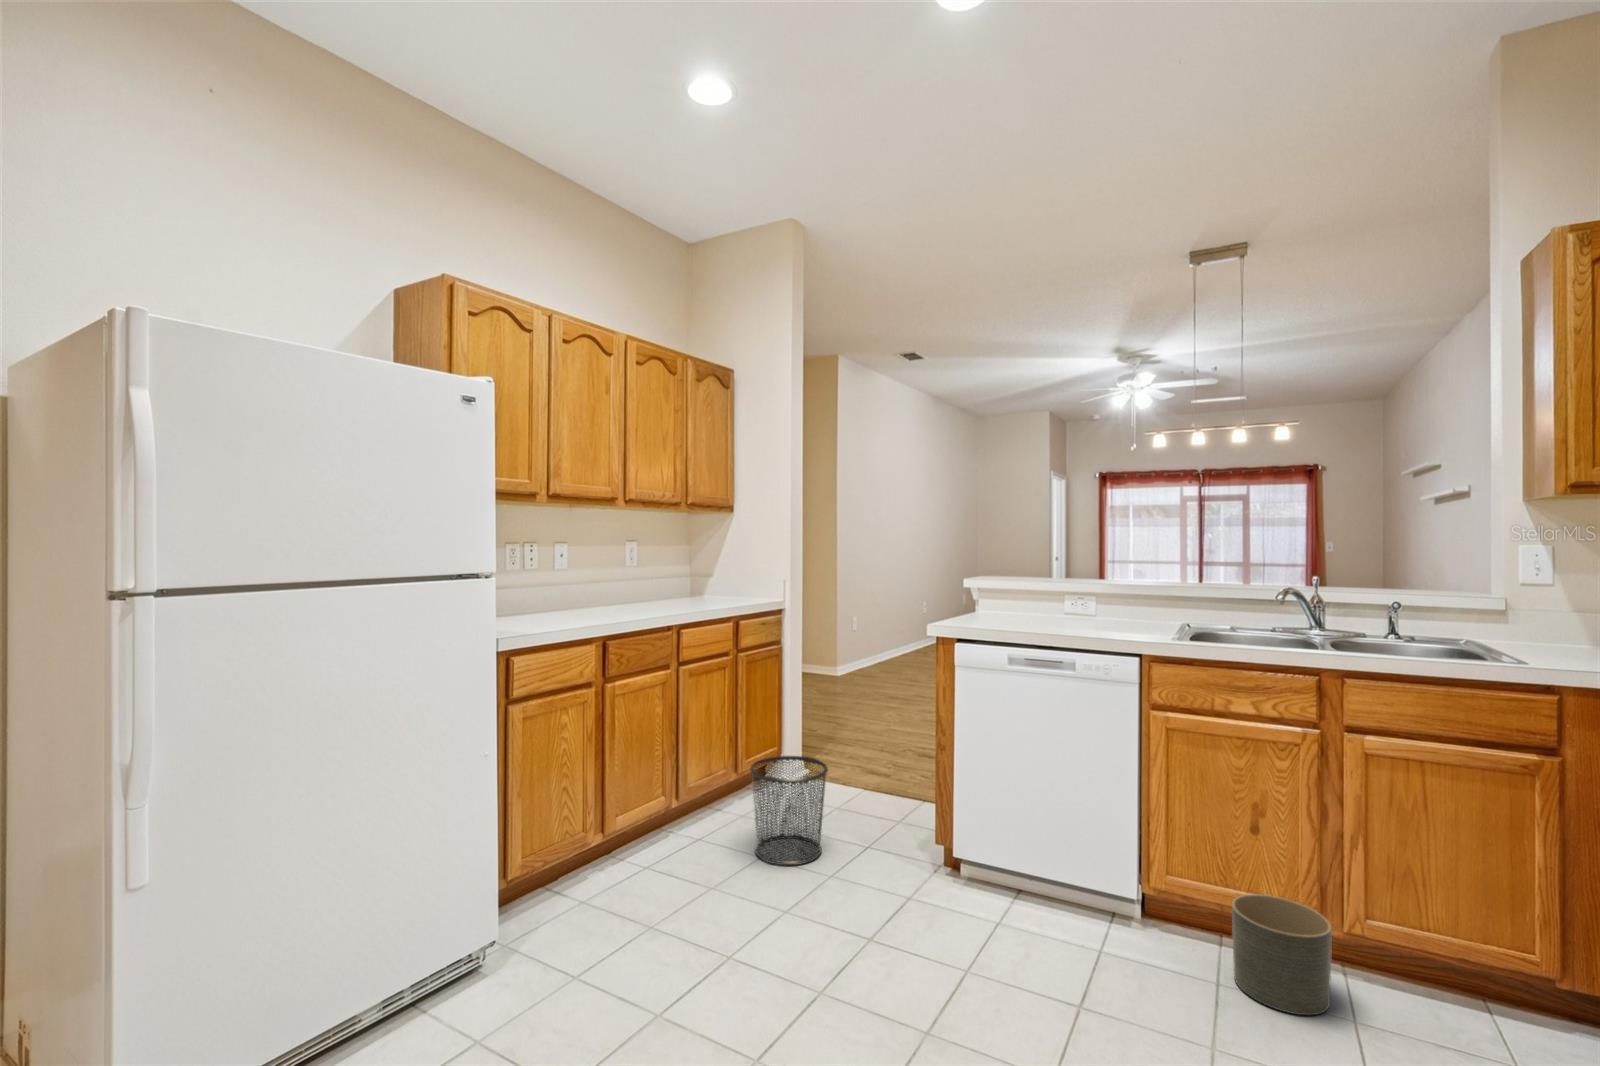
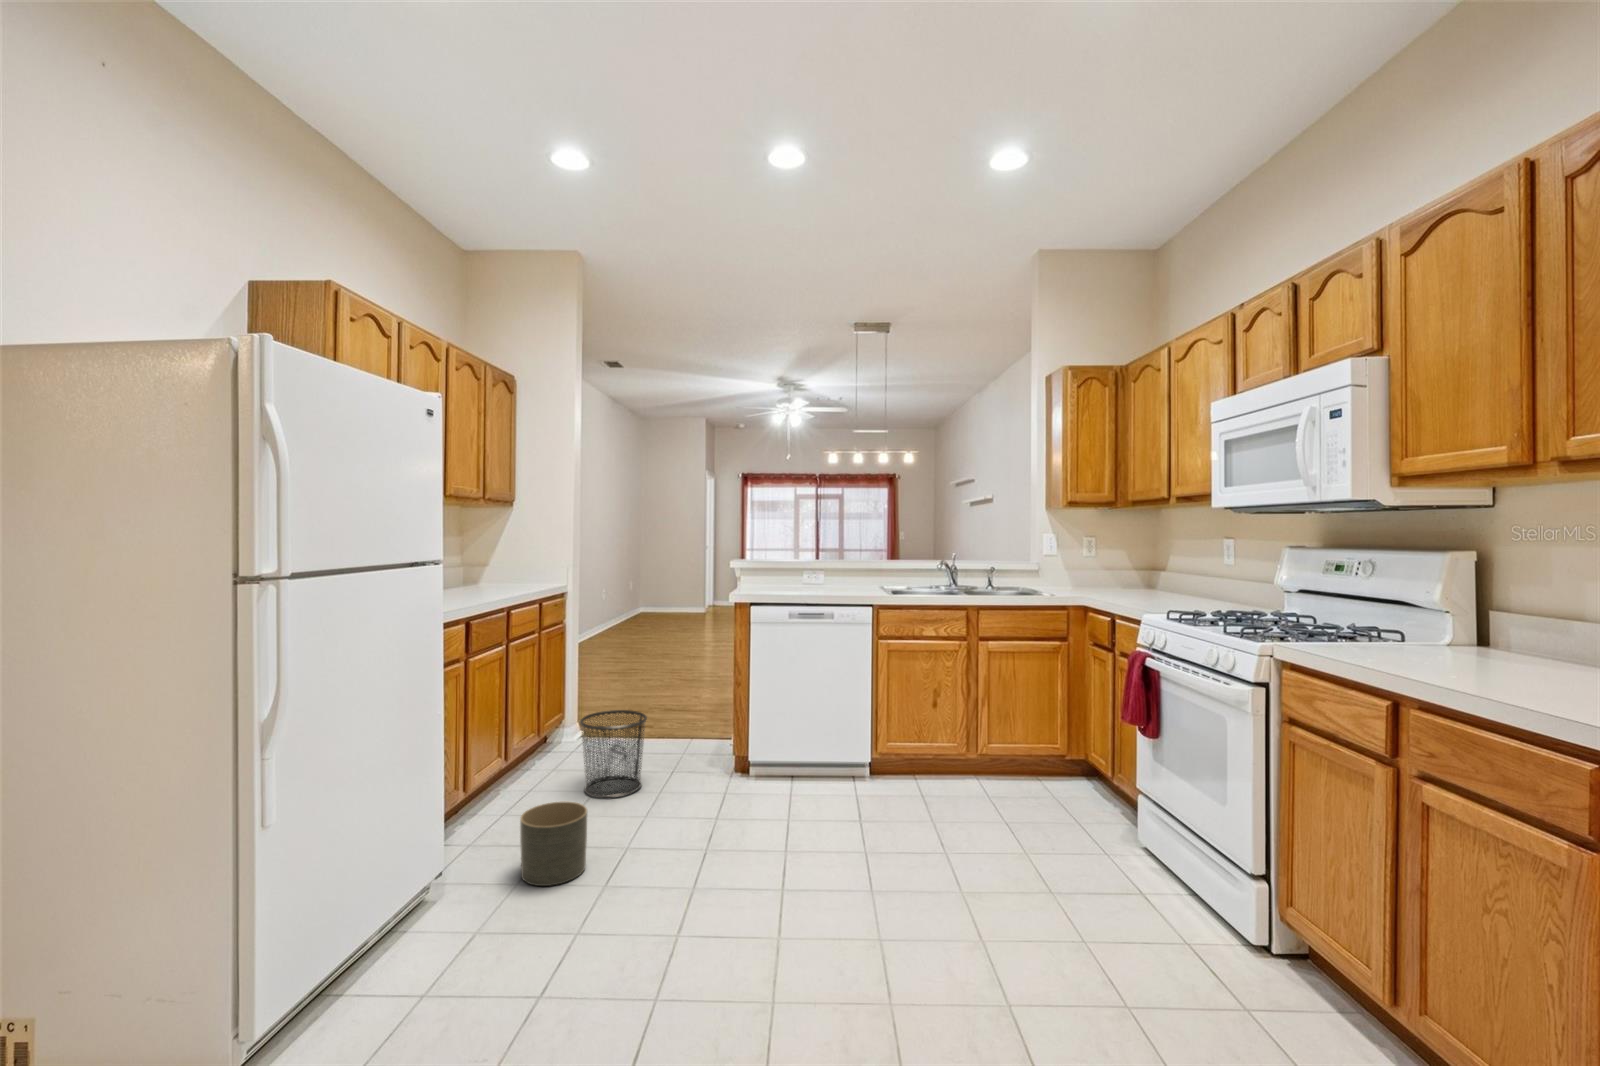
planter: present [1232,894,1332,1015] -> present [520,801,587,886]

